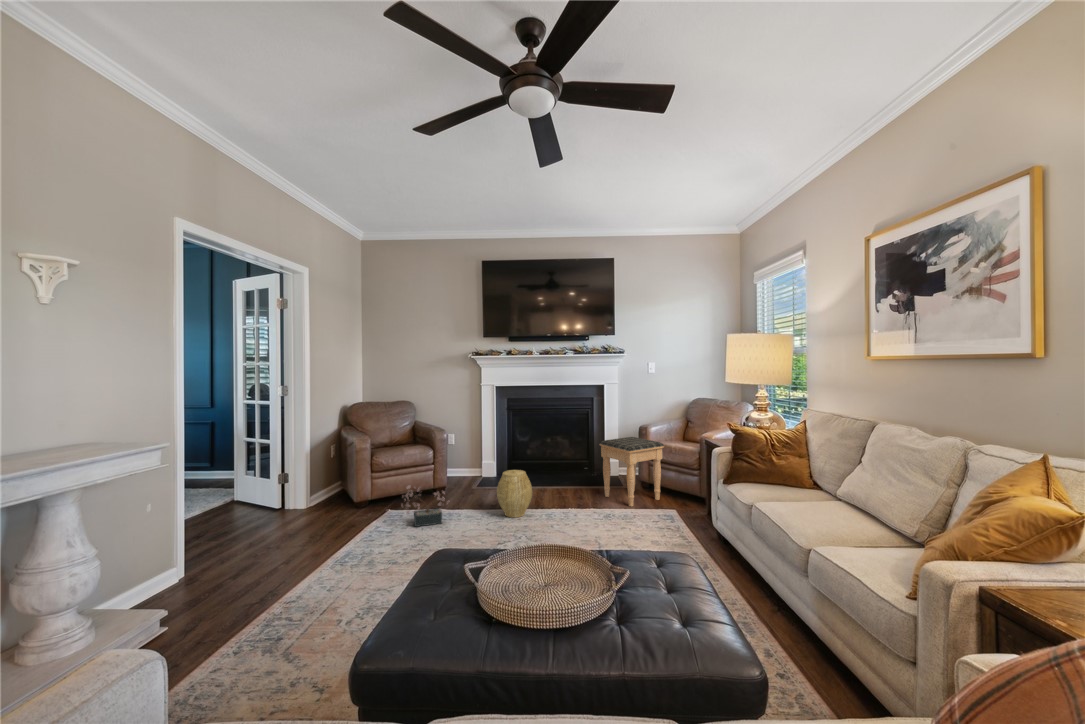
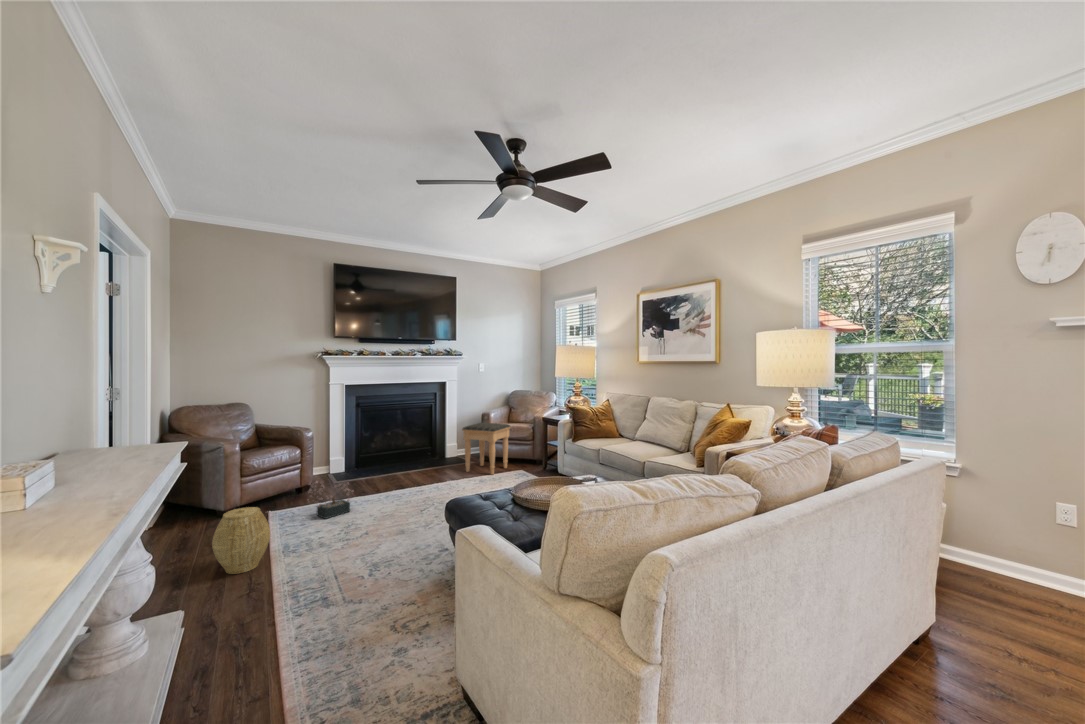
woven basket: present [497,470,532,517] -> present [212,507,270,574]

